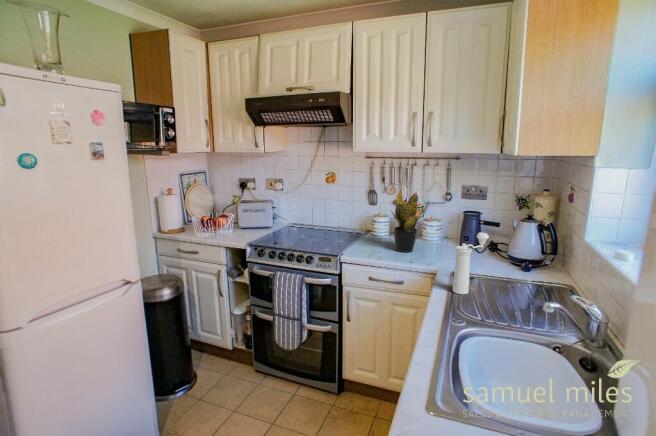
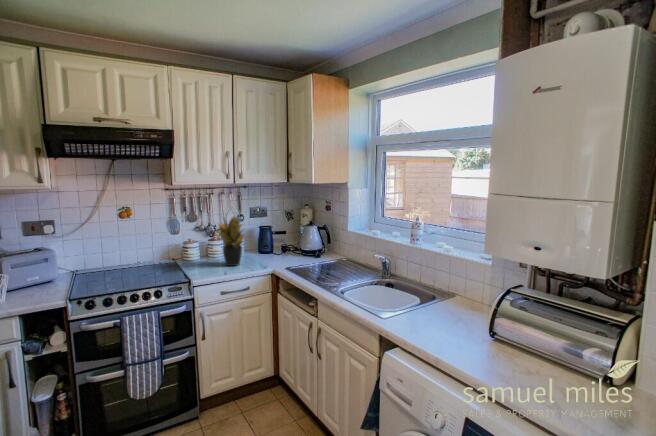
pepper mill: present [453,233,489,294] -> none [305,235,315,277]

